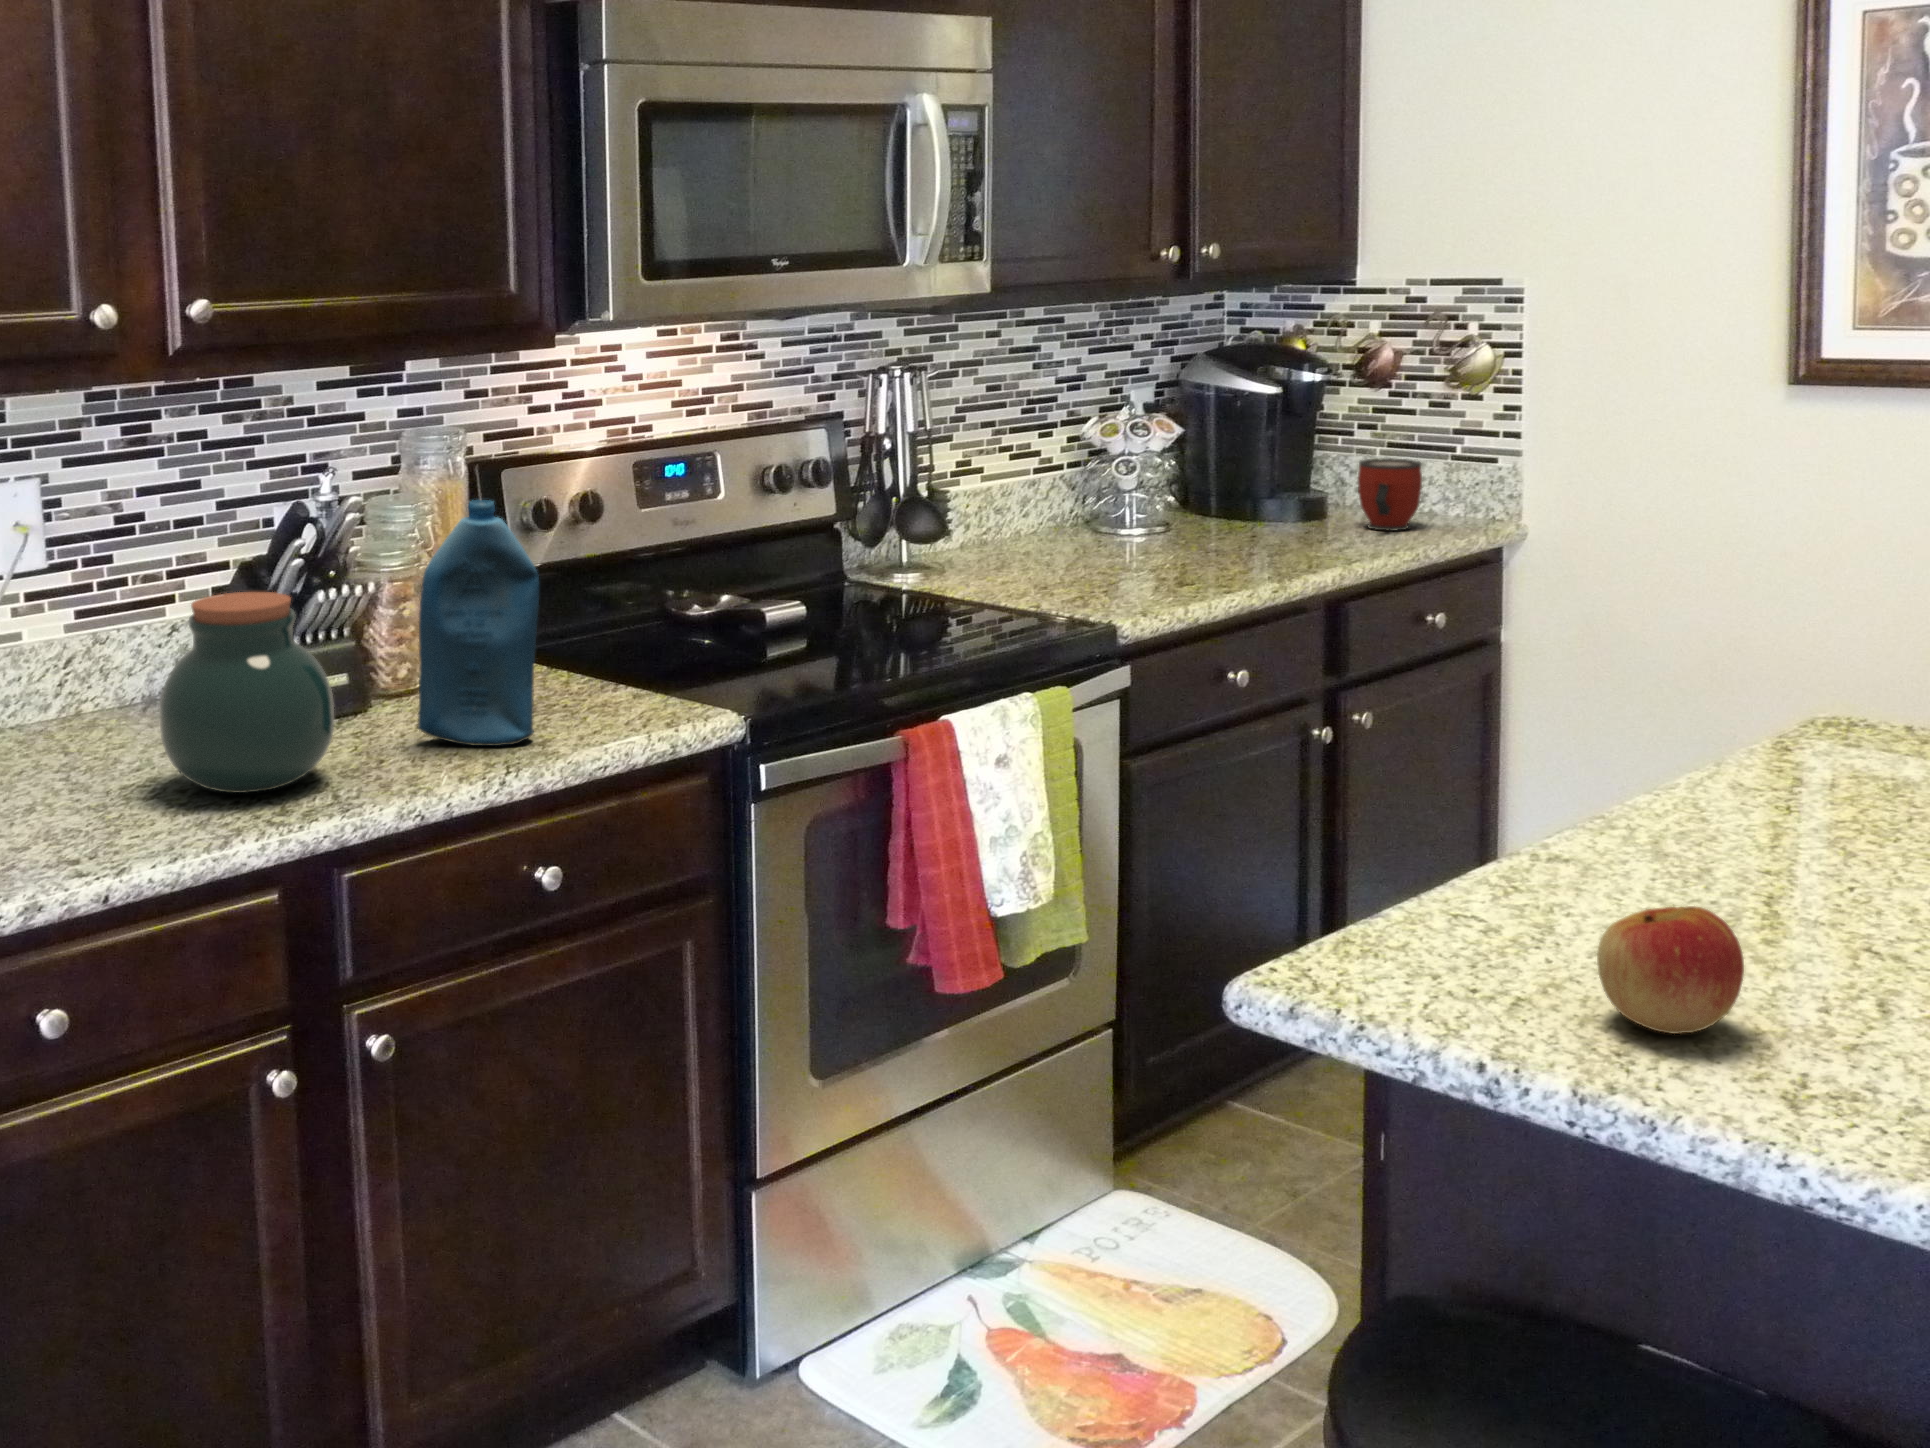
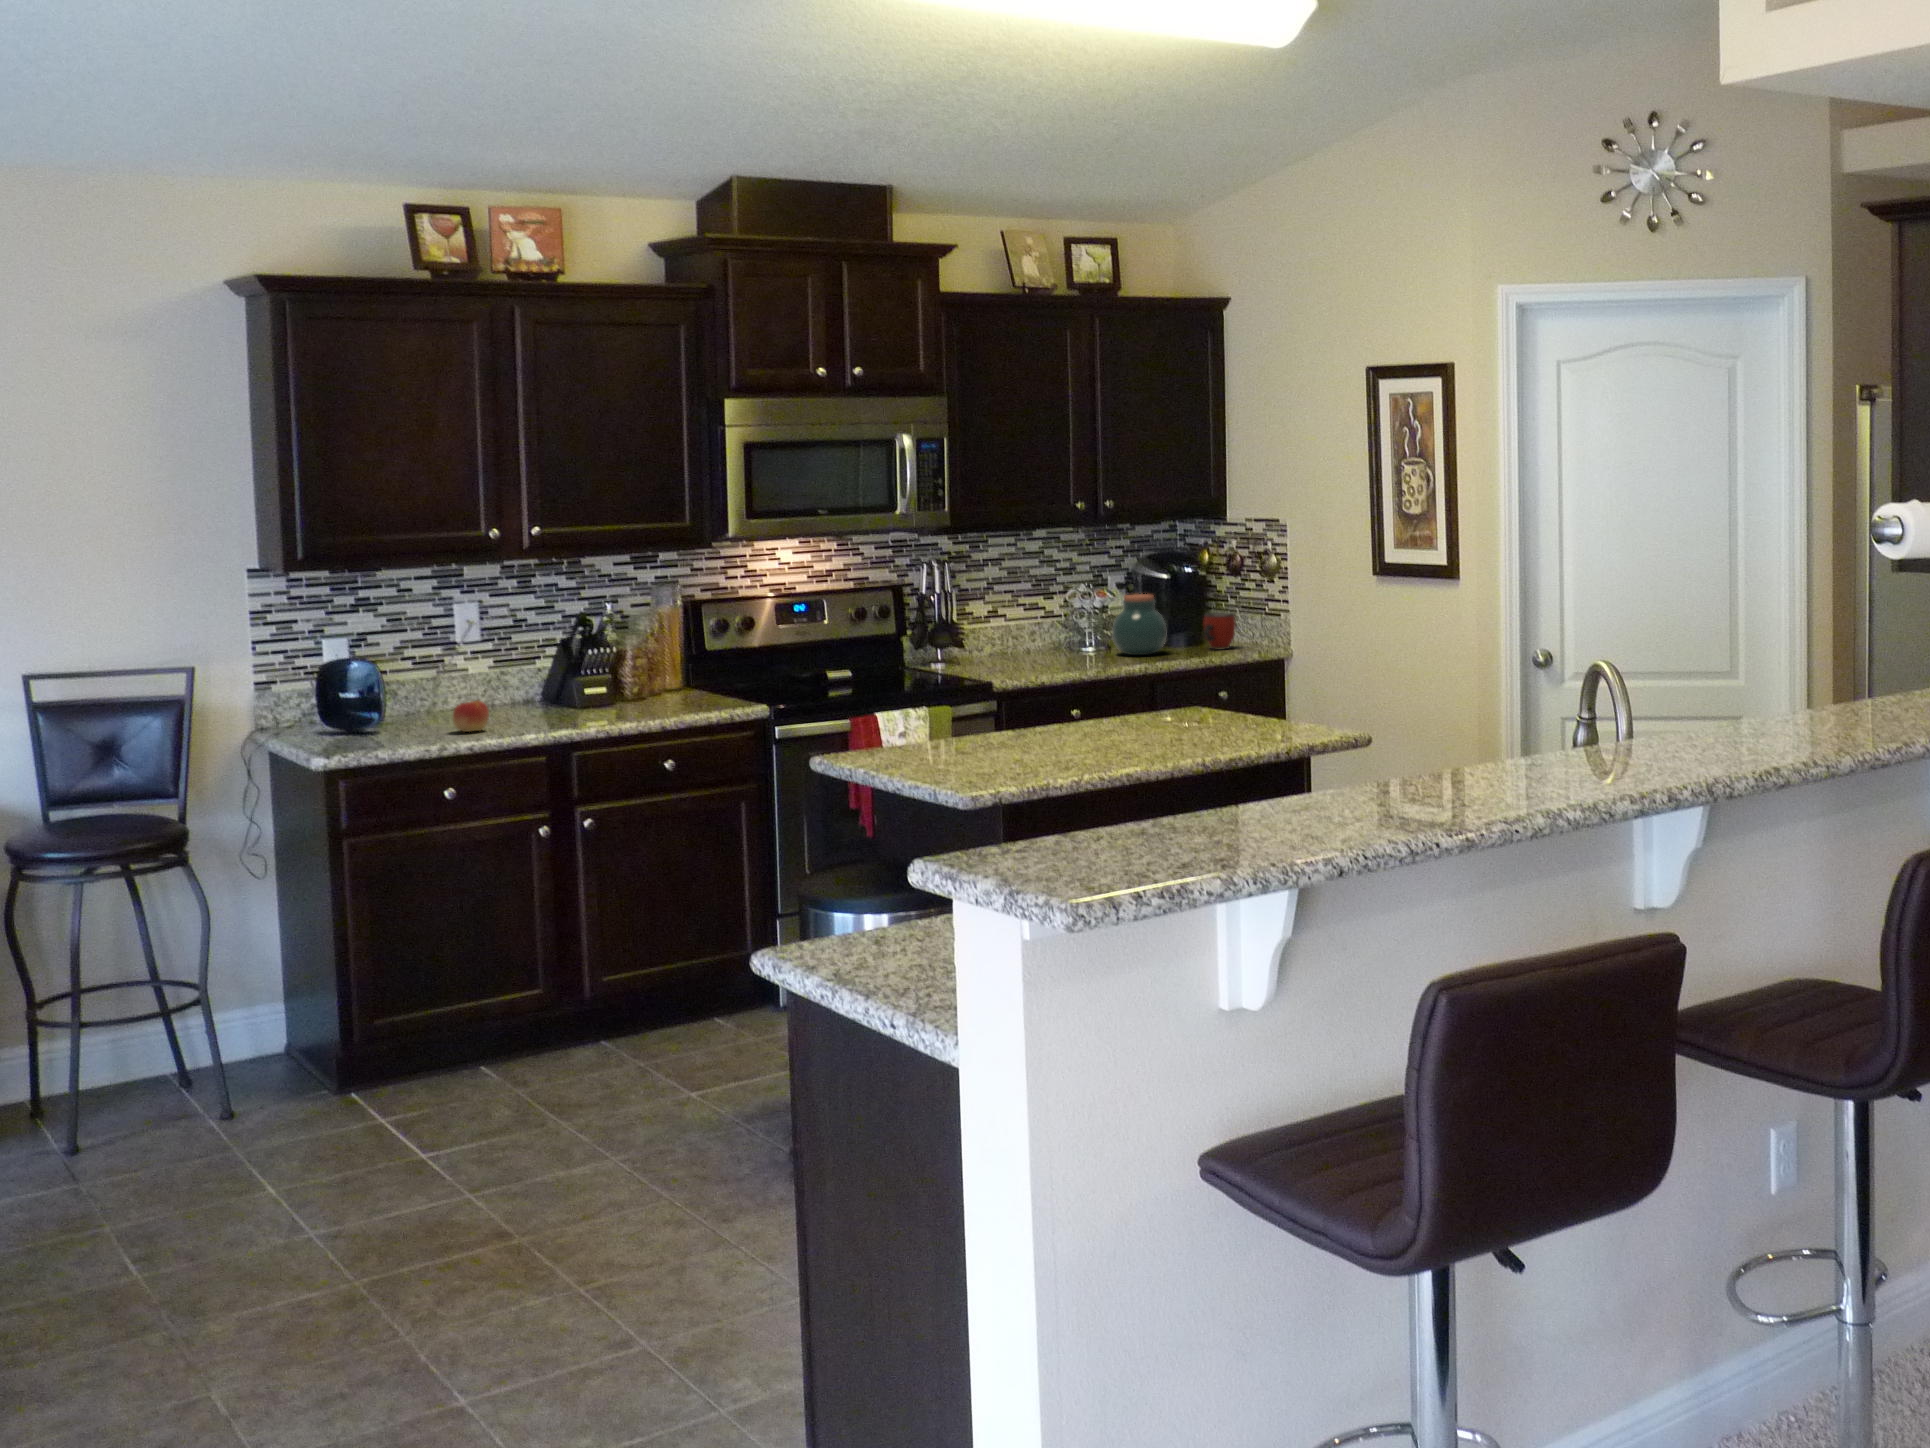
bottle: present [417,500,539,746] -> none [625,610,676,712]
jar: present [159,592,334,793] -> present [1112,594,1166,655]
apple: present [1597,906,1744,1034] -> present [453,701,489,732]

